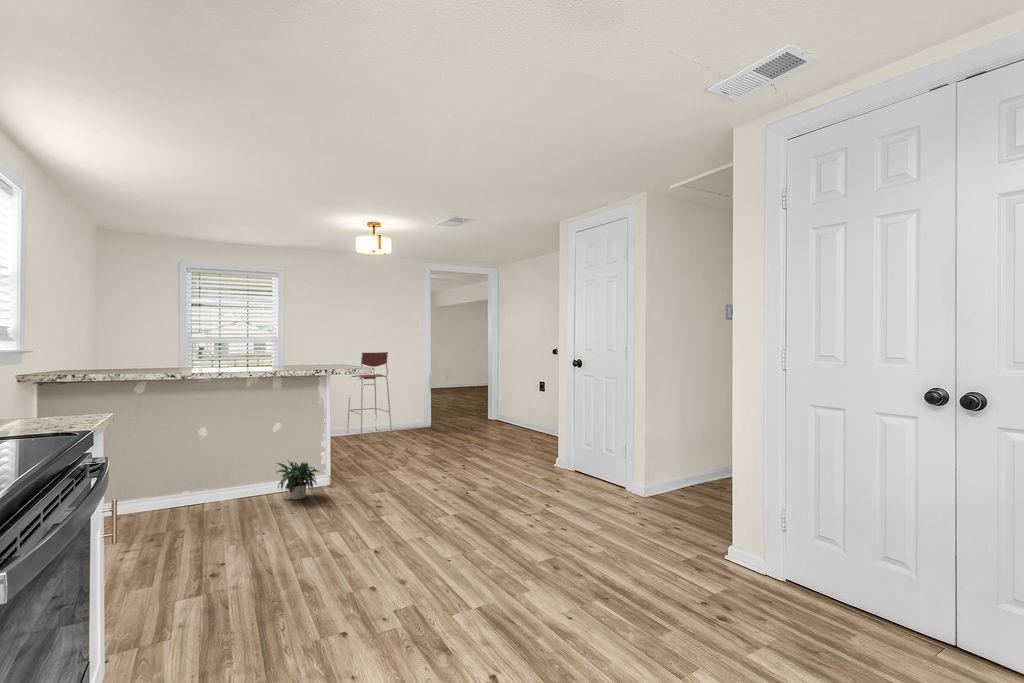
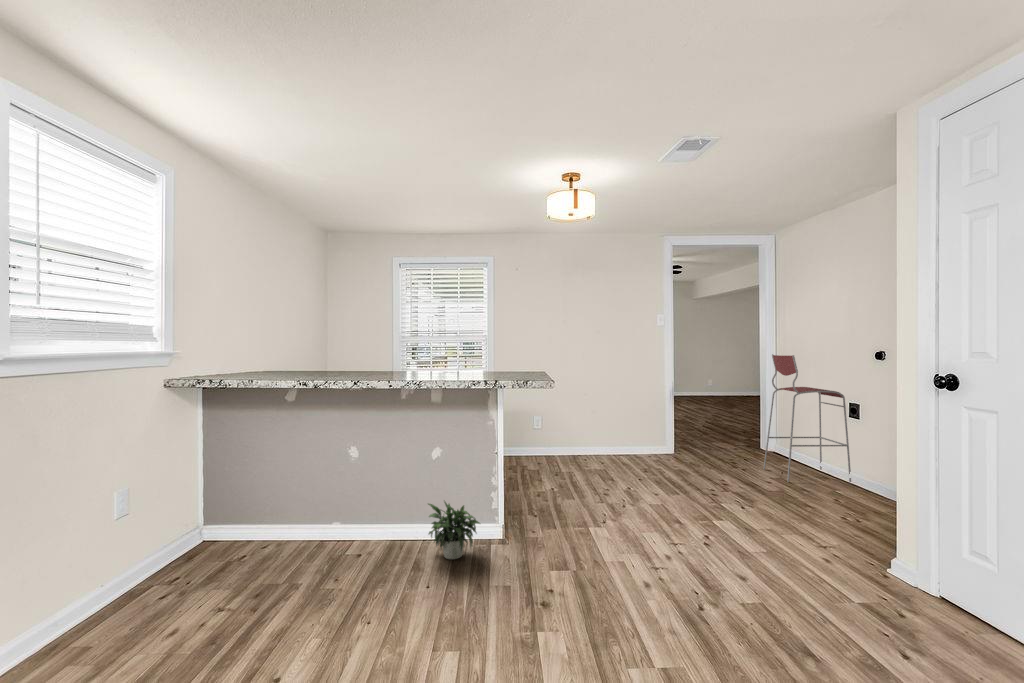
bar stool: present [347,352,392,439] -> present [764,354,851,482]

